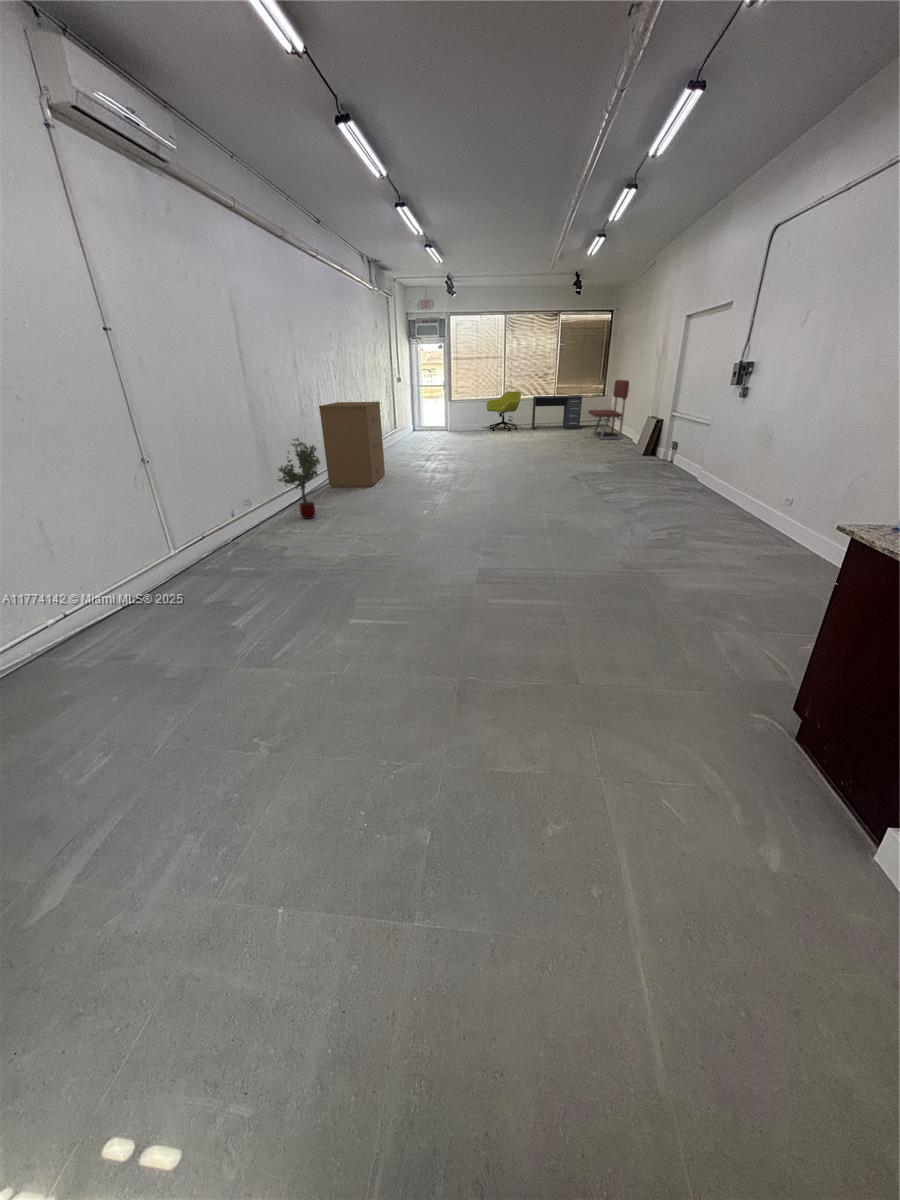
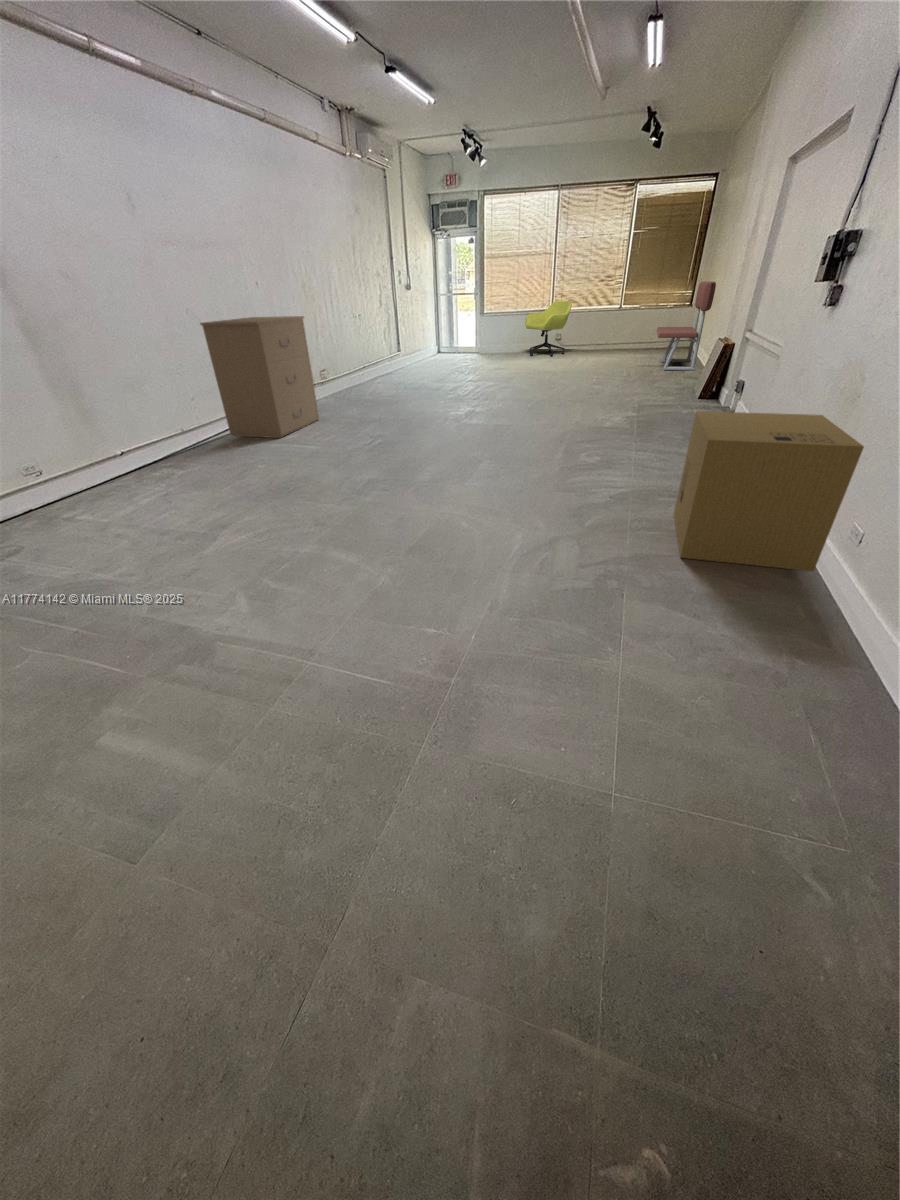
desk: present [532,395,582,429] -> none [586,306,656,355]
potted tree: present [278,438,320,519] -> none [70,372,153,489]
cardboard box: none [677,453,785,531] -> present [674,411,864,571]

